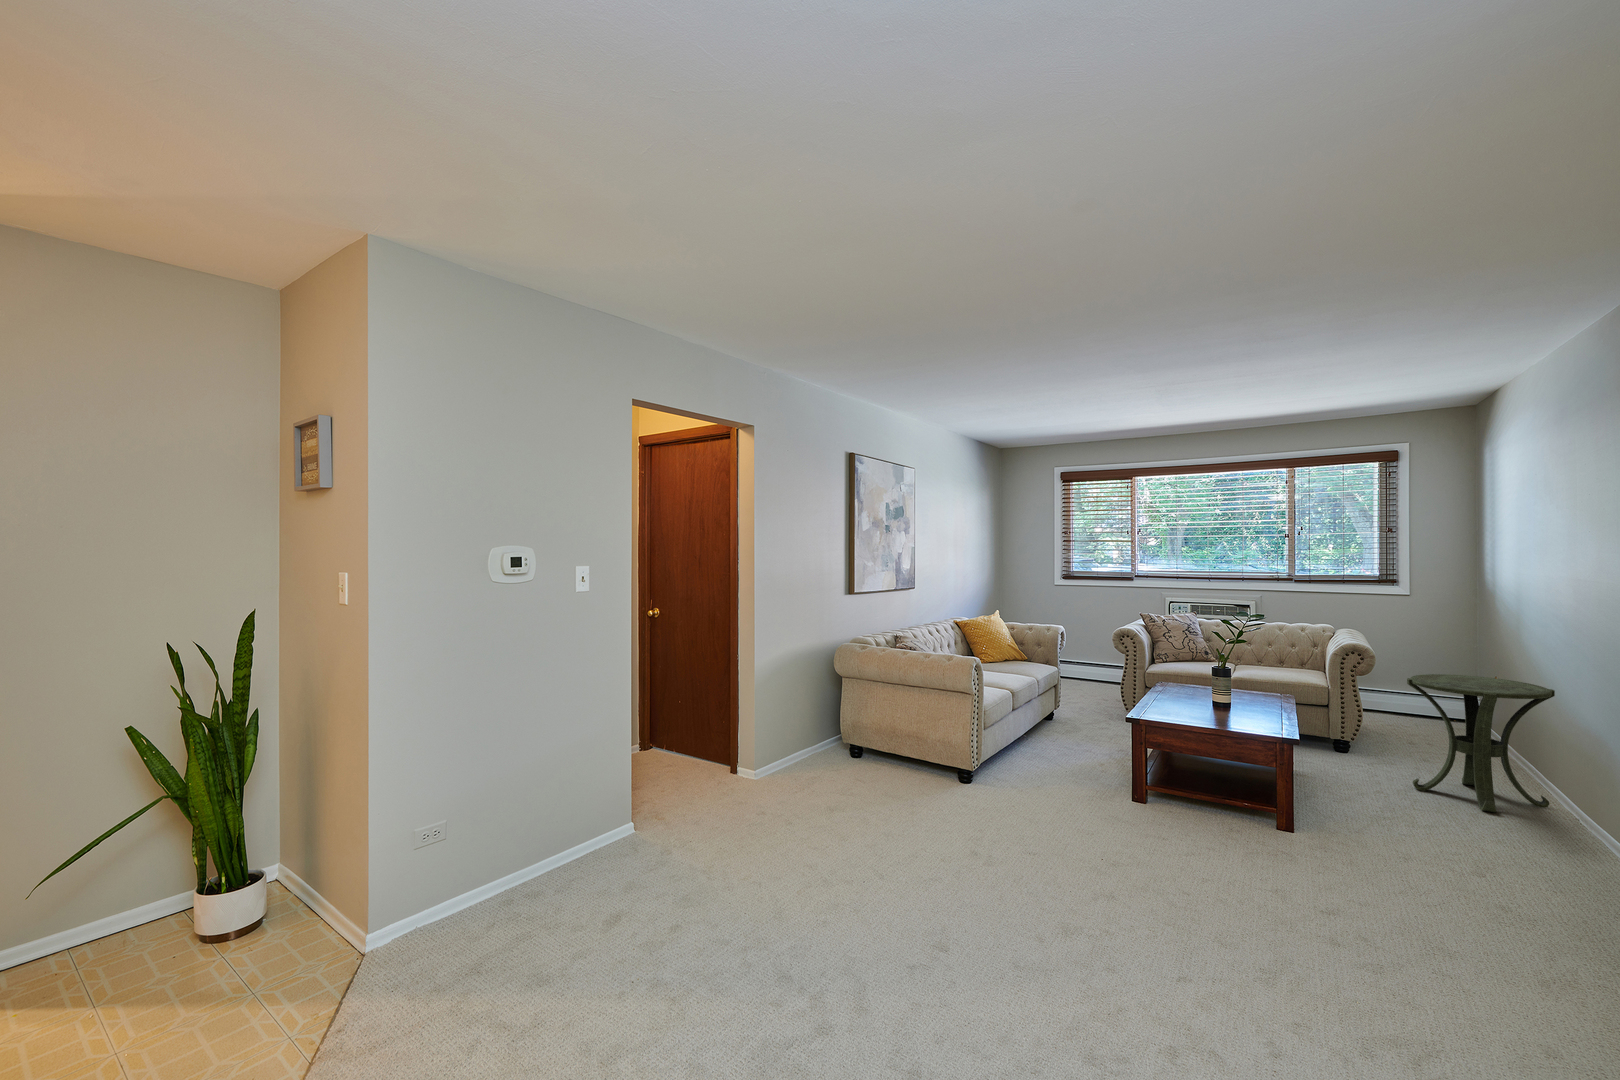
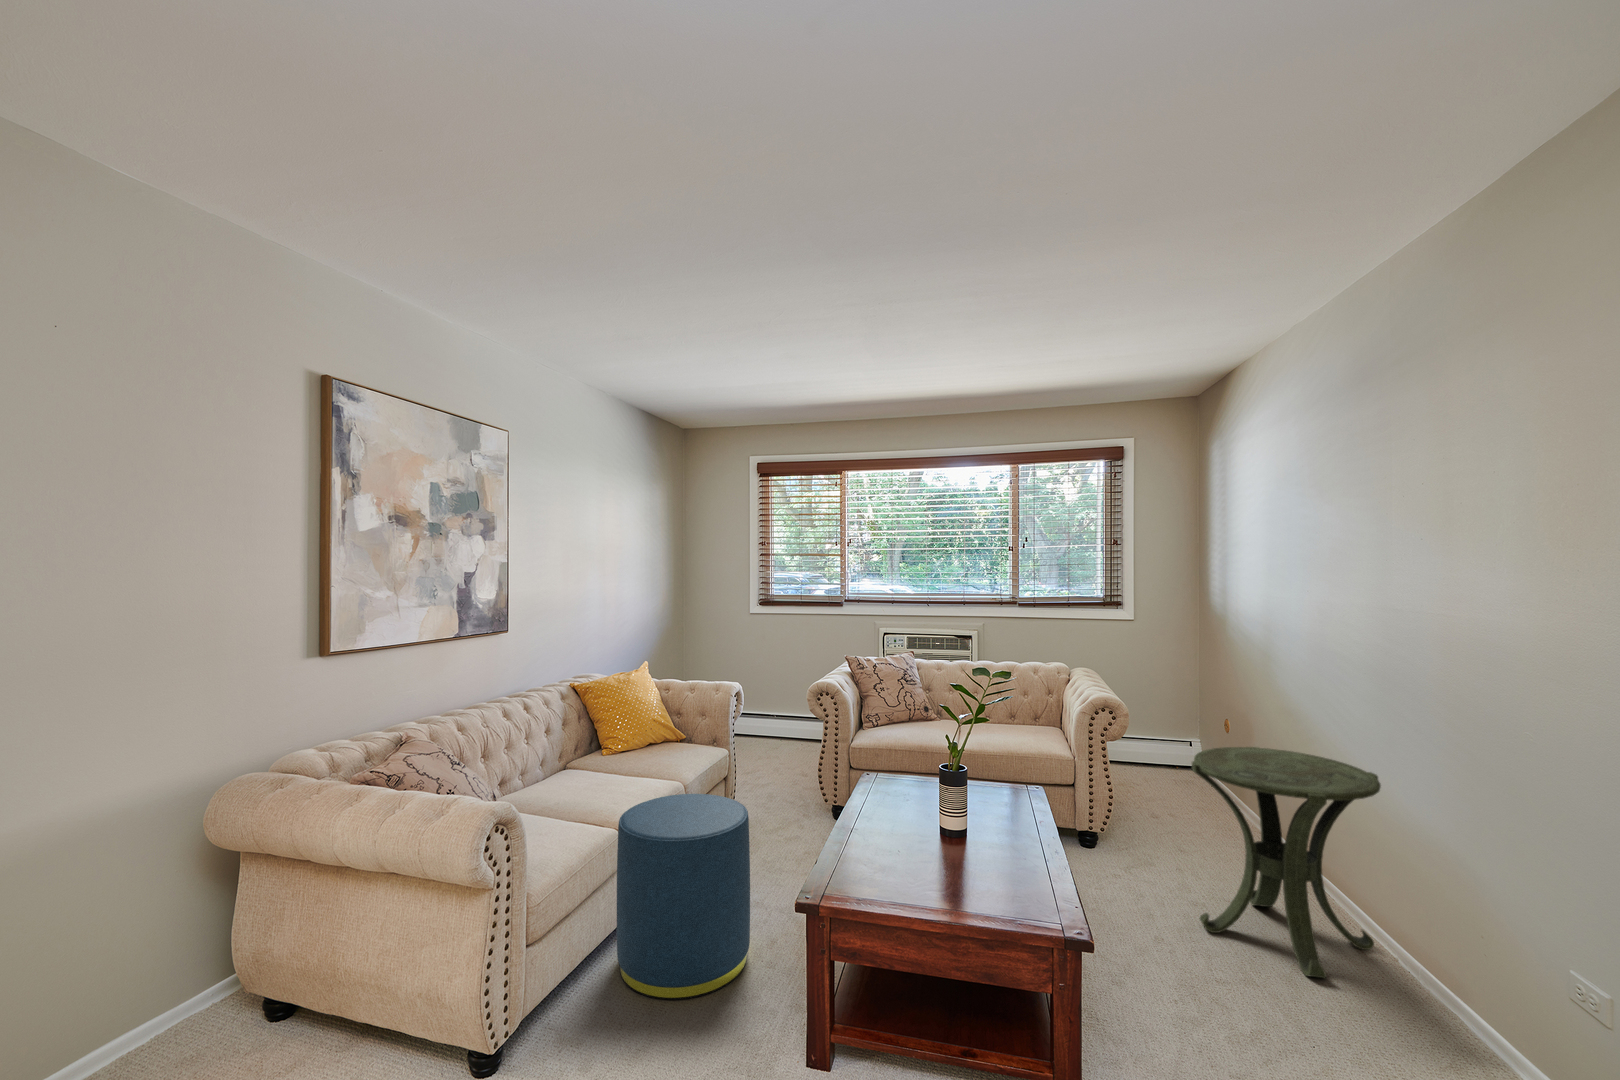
ottoman: none [1018,678,1095,777] -> present [617,794,750,1000]

